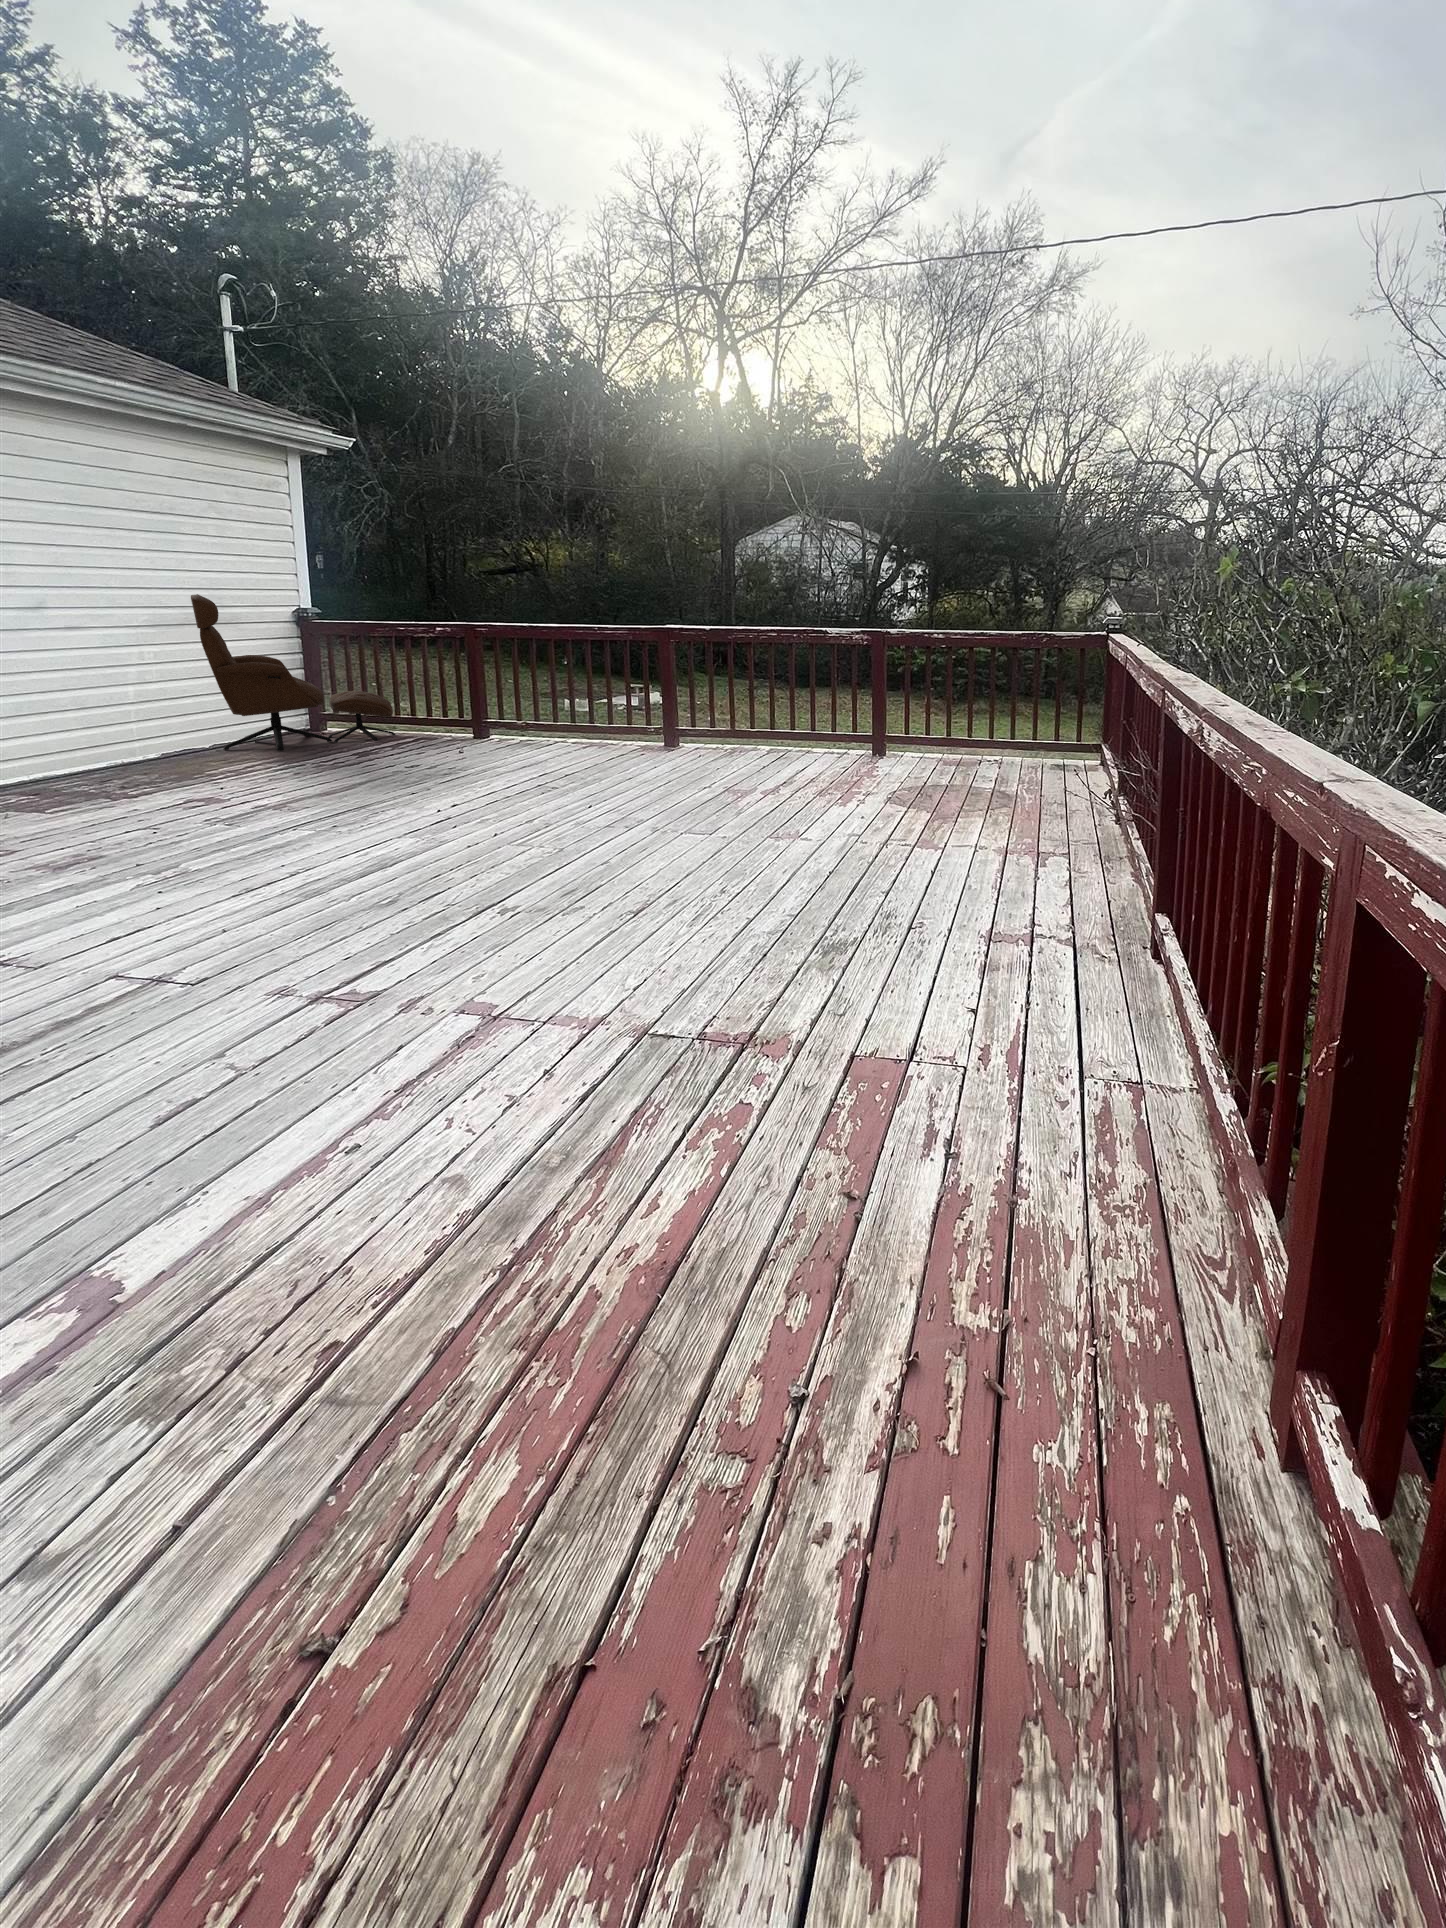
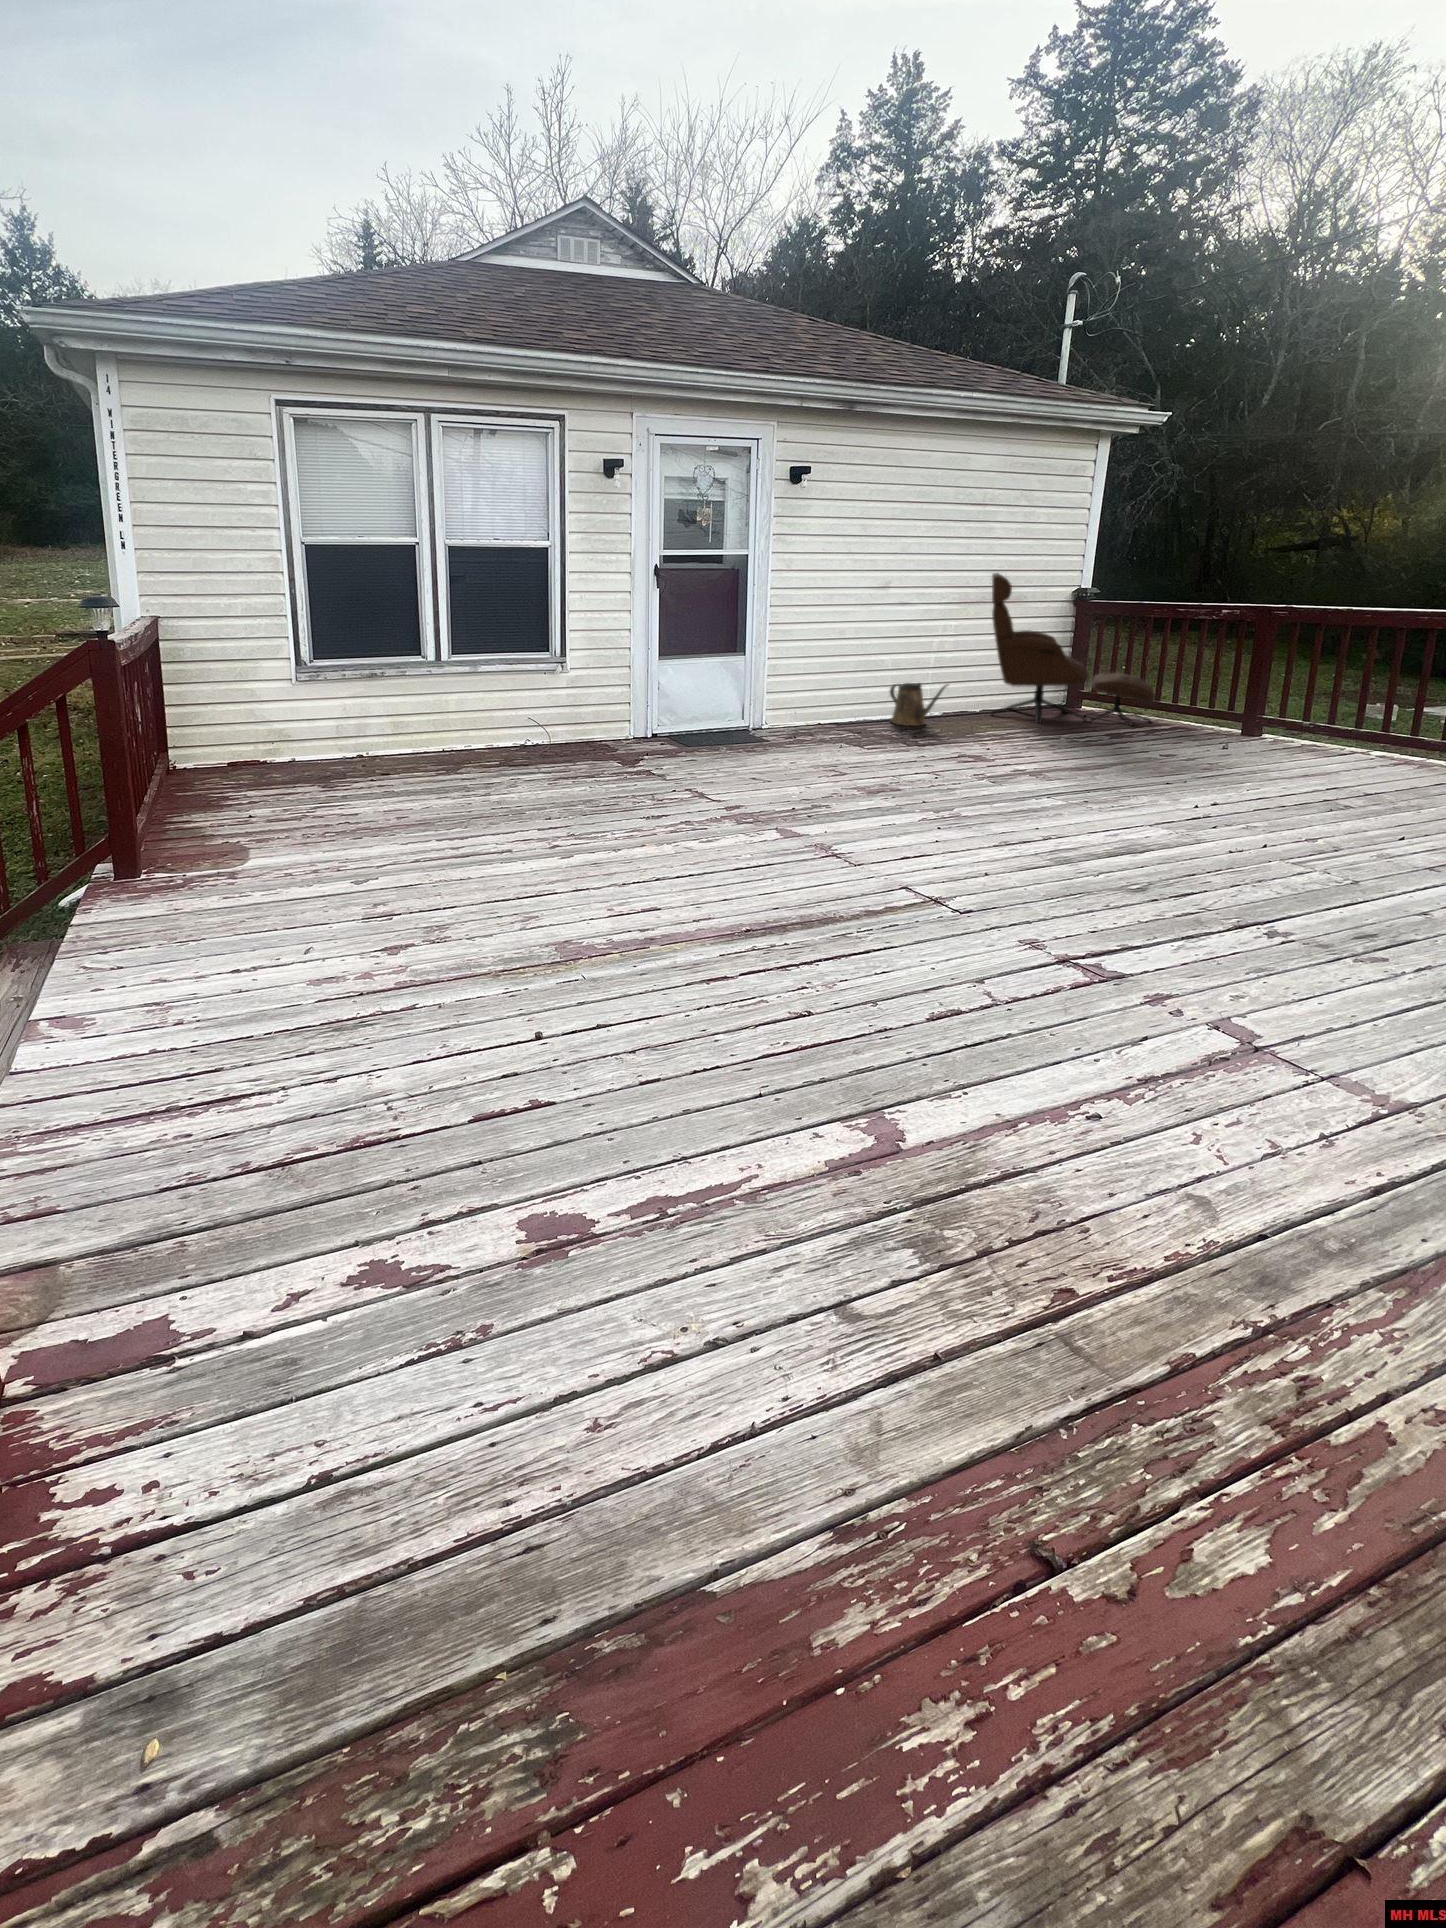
watering can: none [83,722,161,777] -> present [890,683,948,726]

